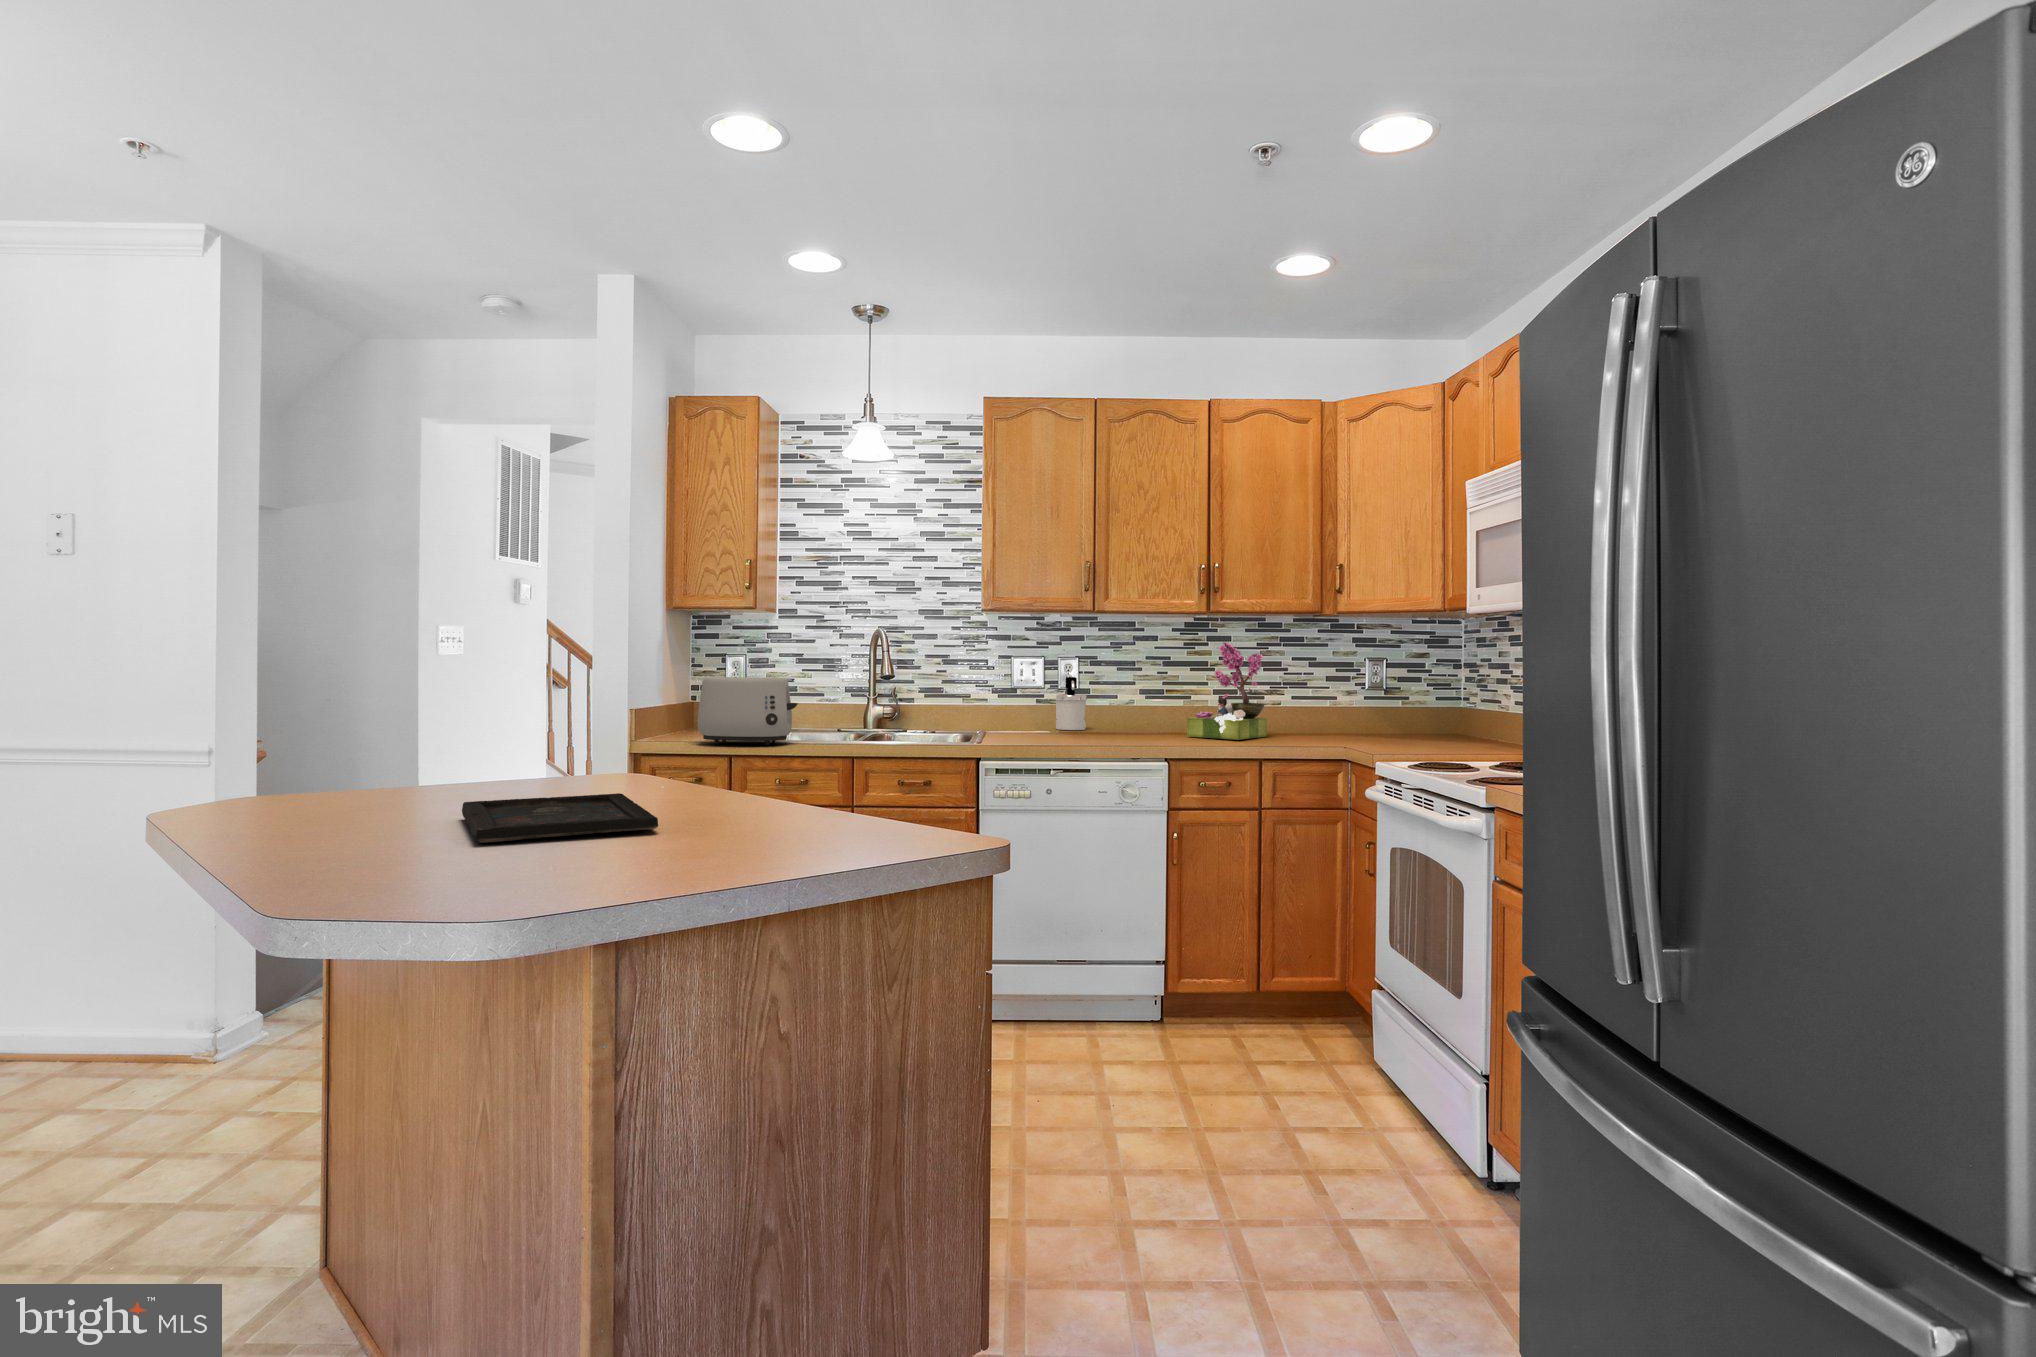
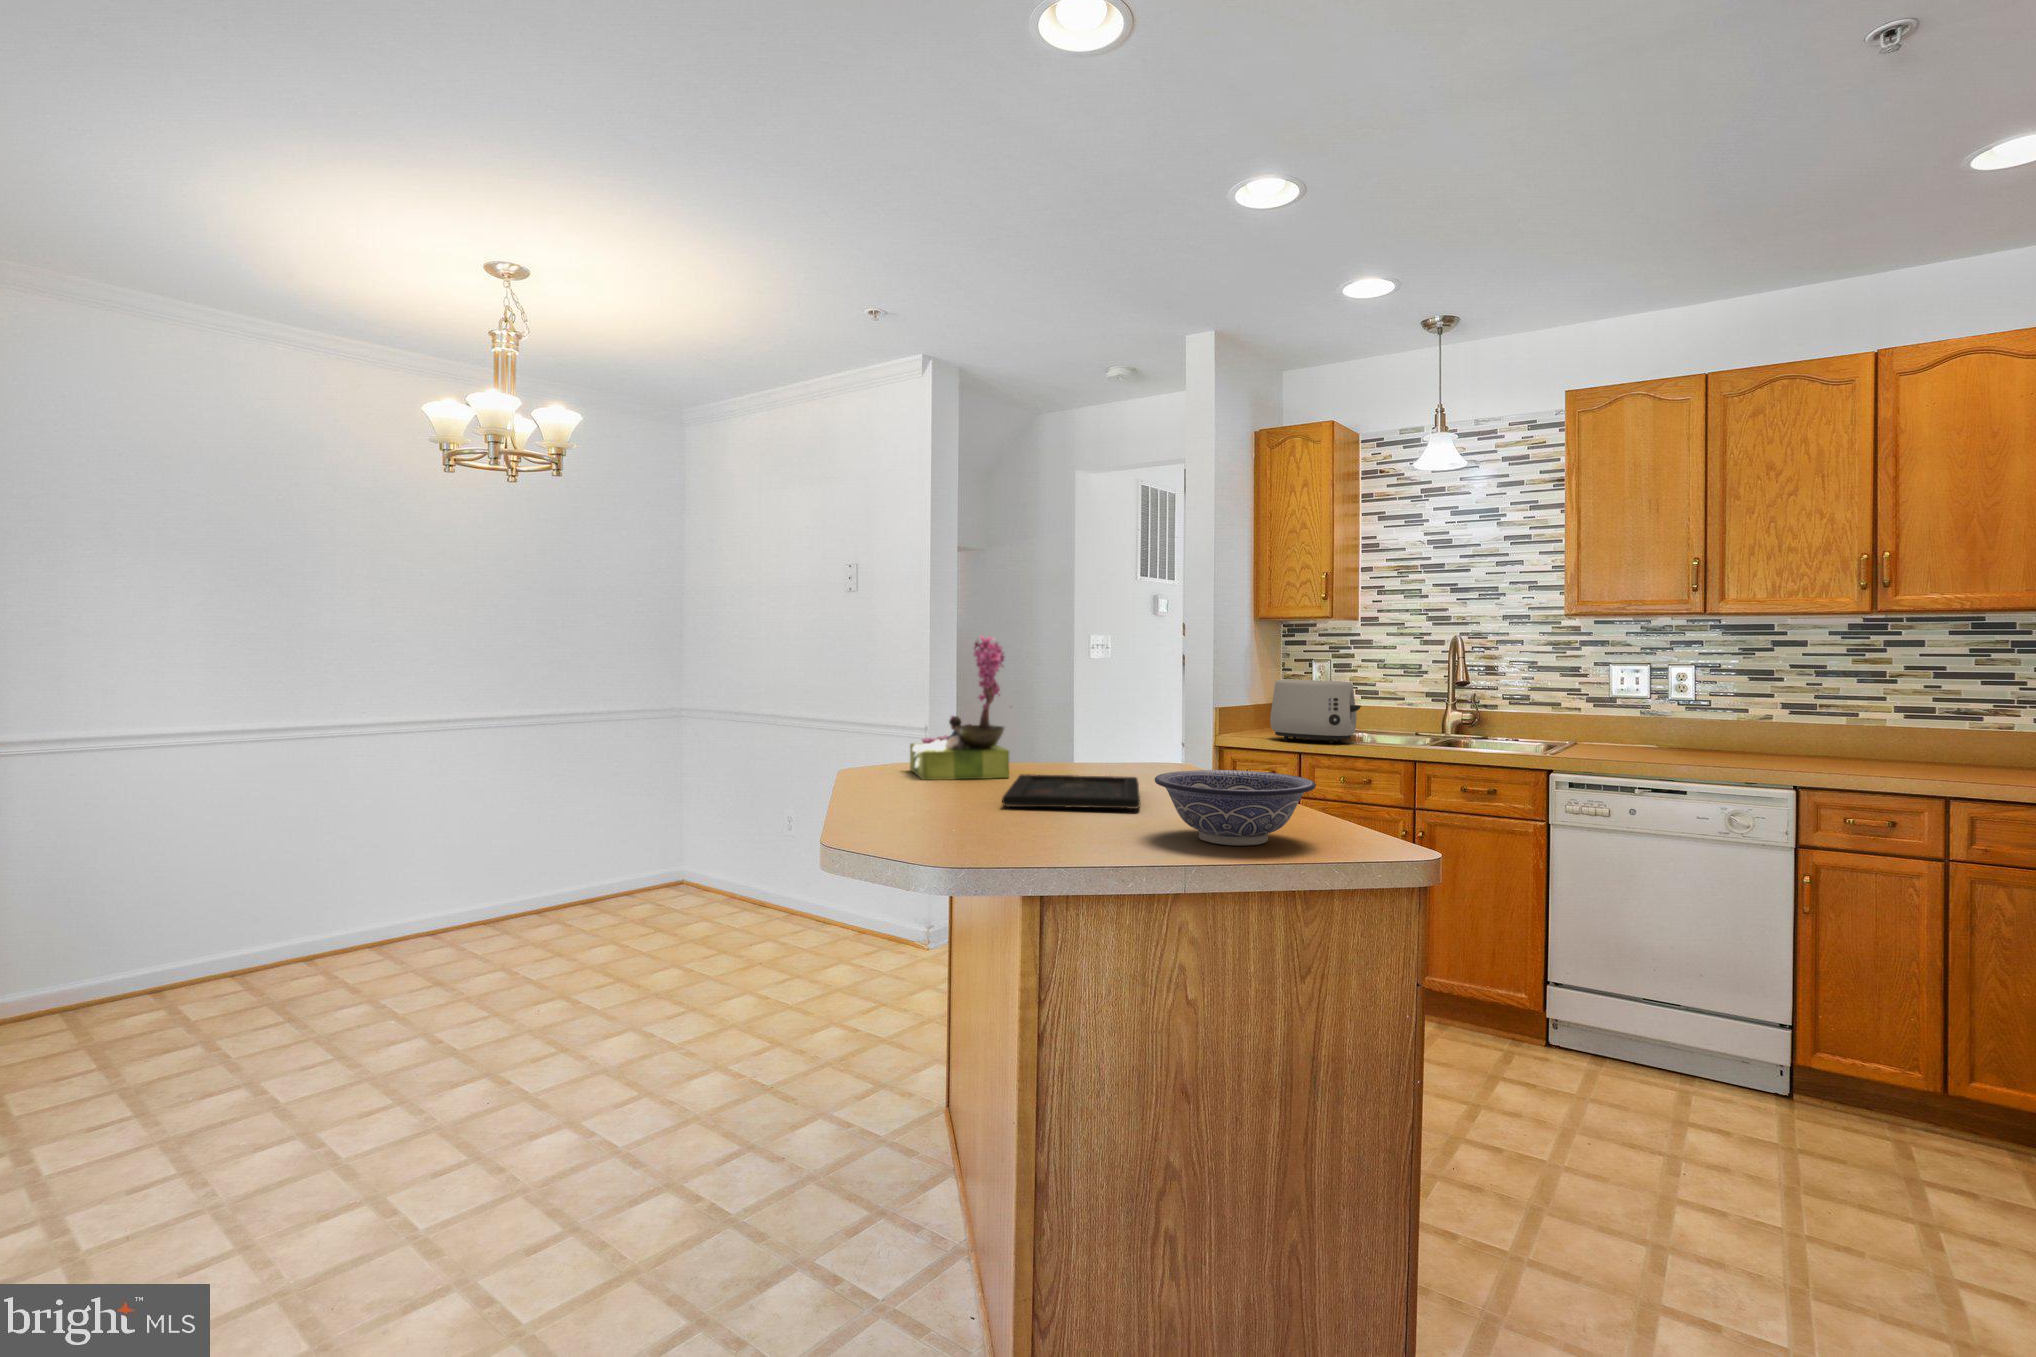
flower arrangement: present [1187,642,1267,740] -> present [910,635,1009,780]
soap dispenser: present [1055,677,1087,730] -> none [1663,687,1706,746]
decorative bowl: none [711,774,889,856] -> present [1155,770,1316,846]

